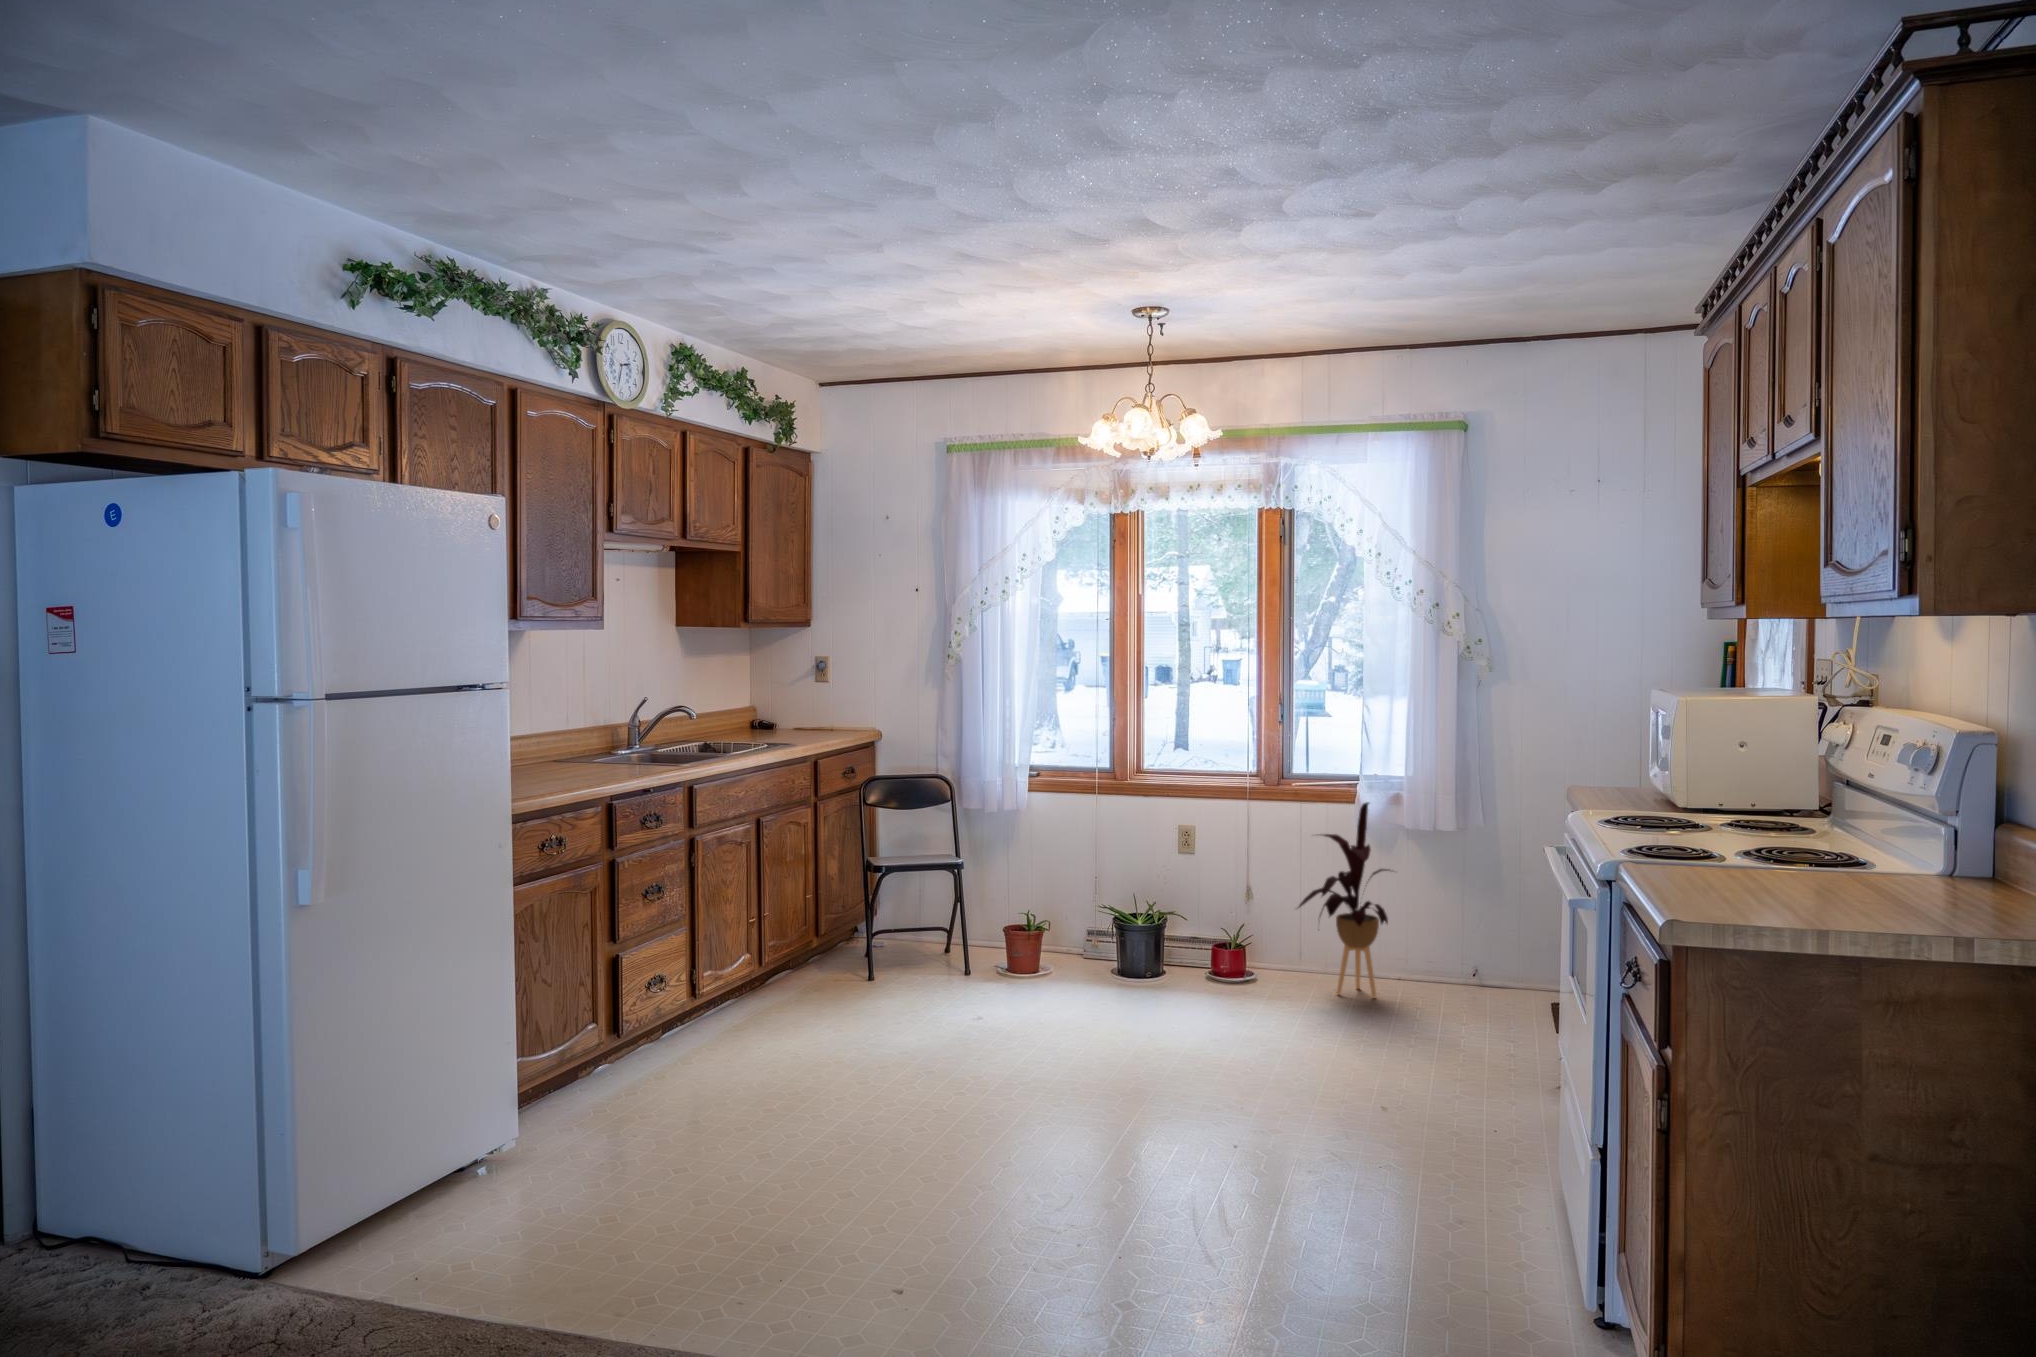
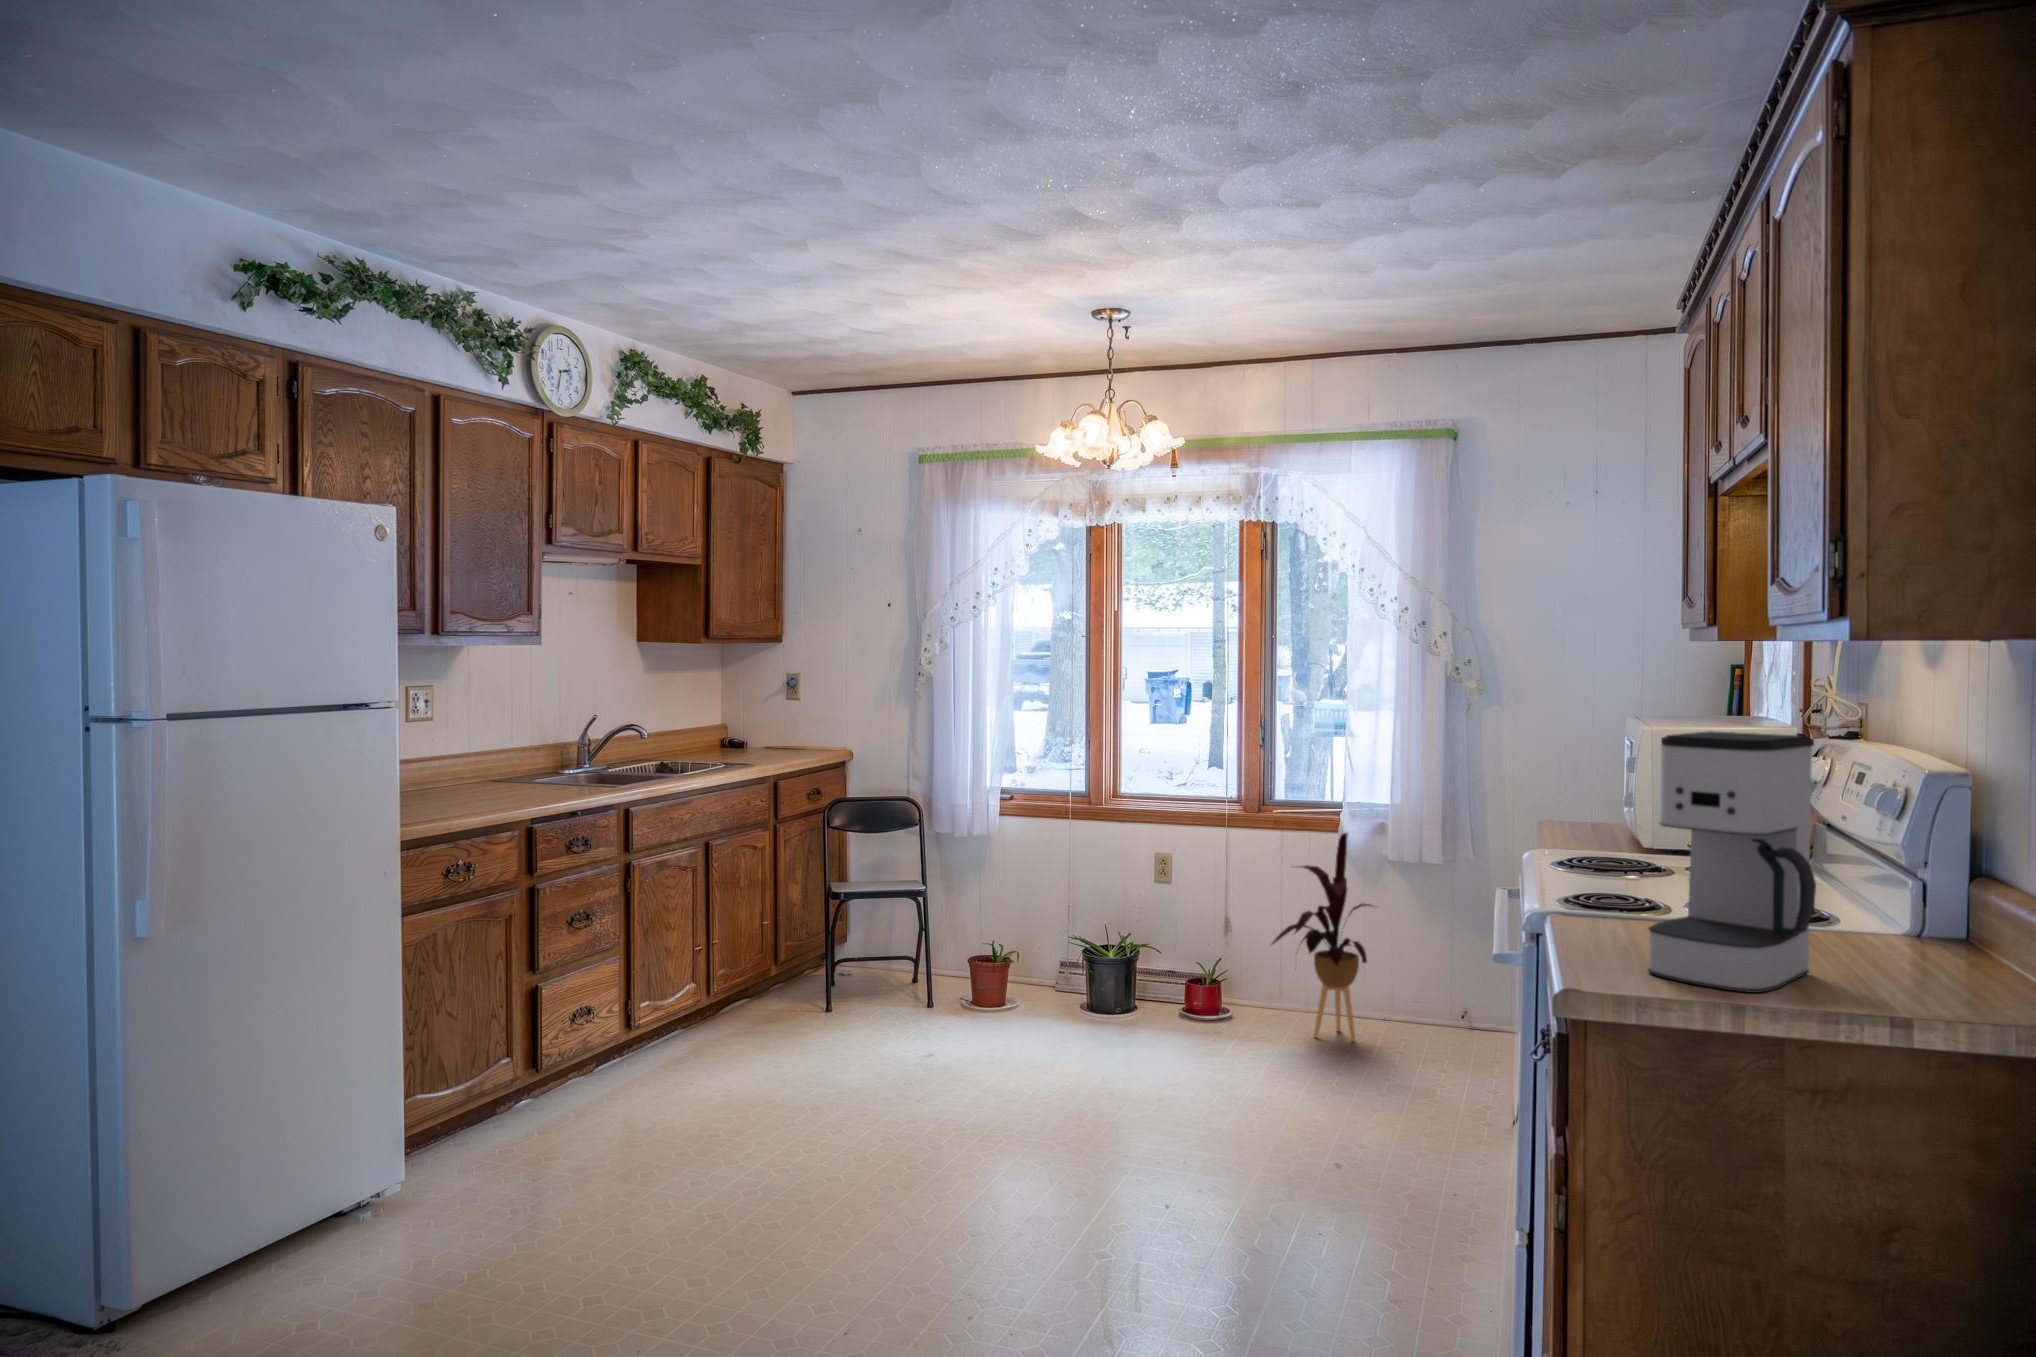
coffee maker: none [1736,694,1890,923] -> present [1648,731,1816,993]

